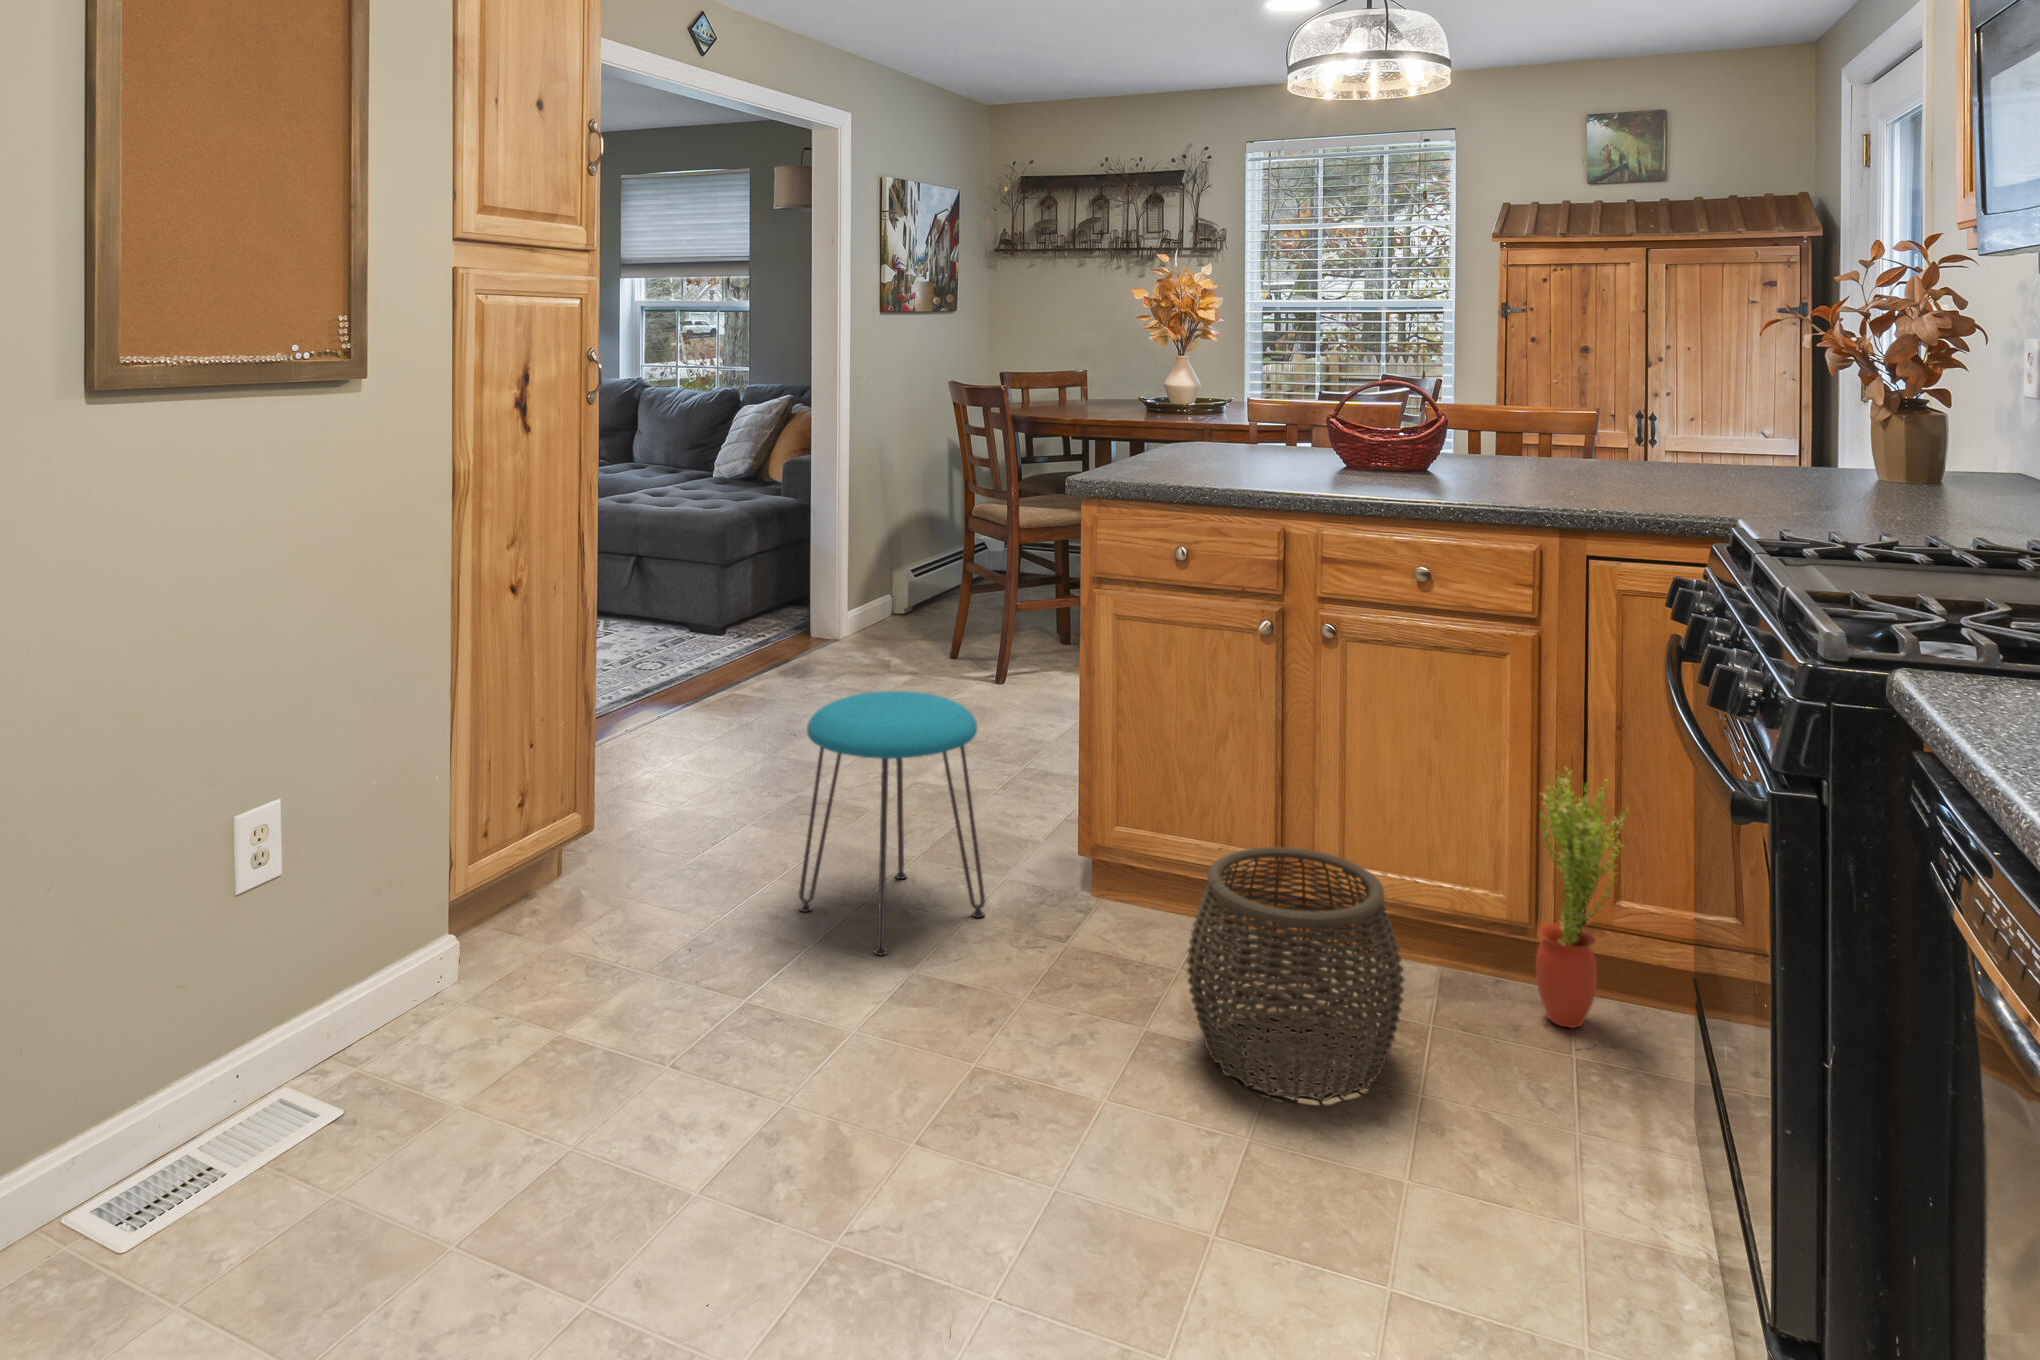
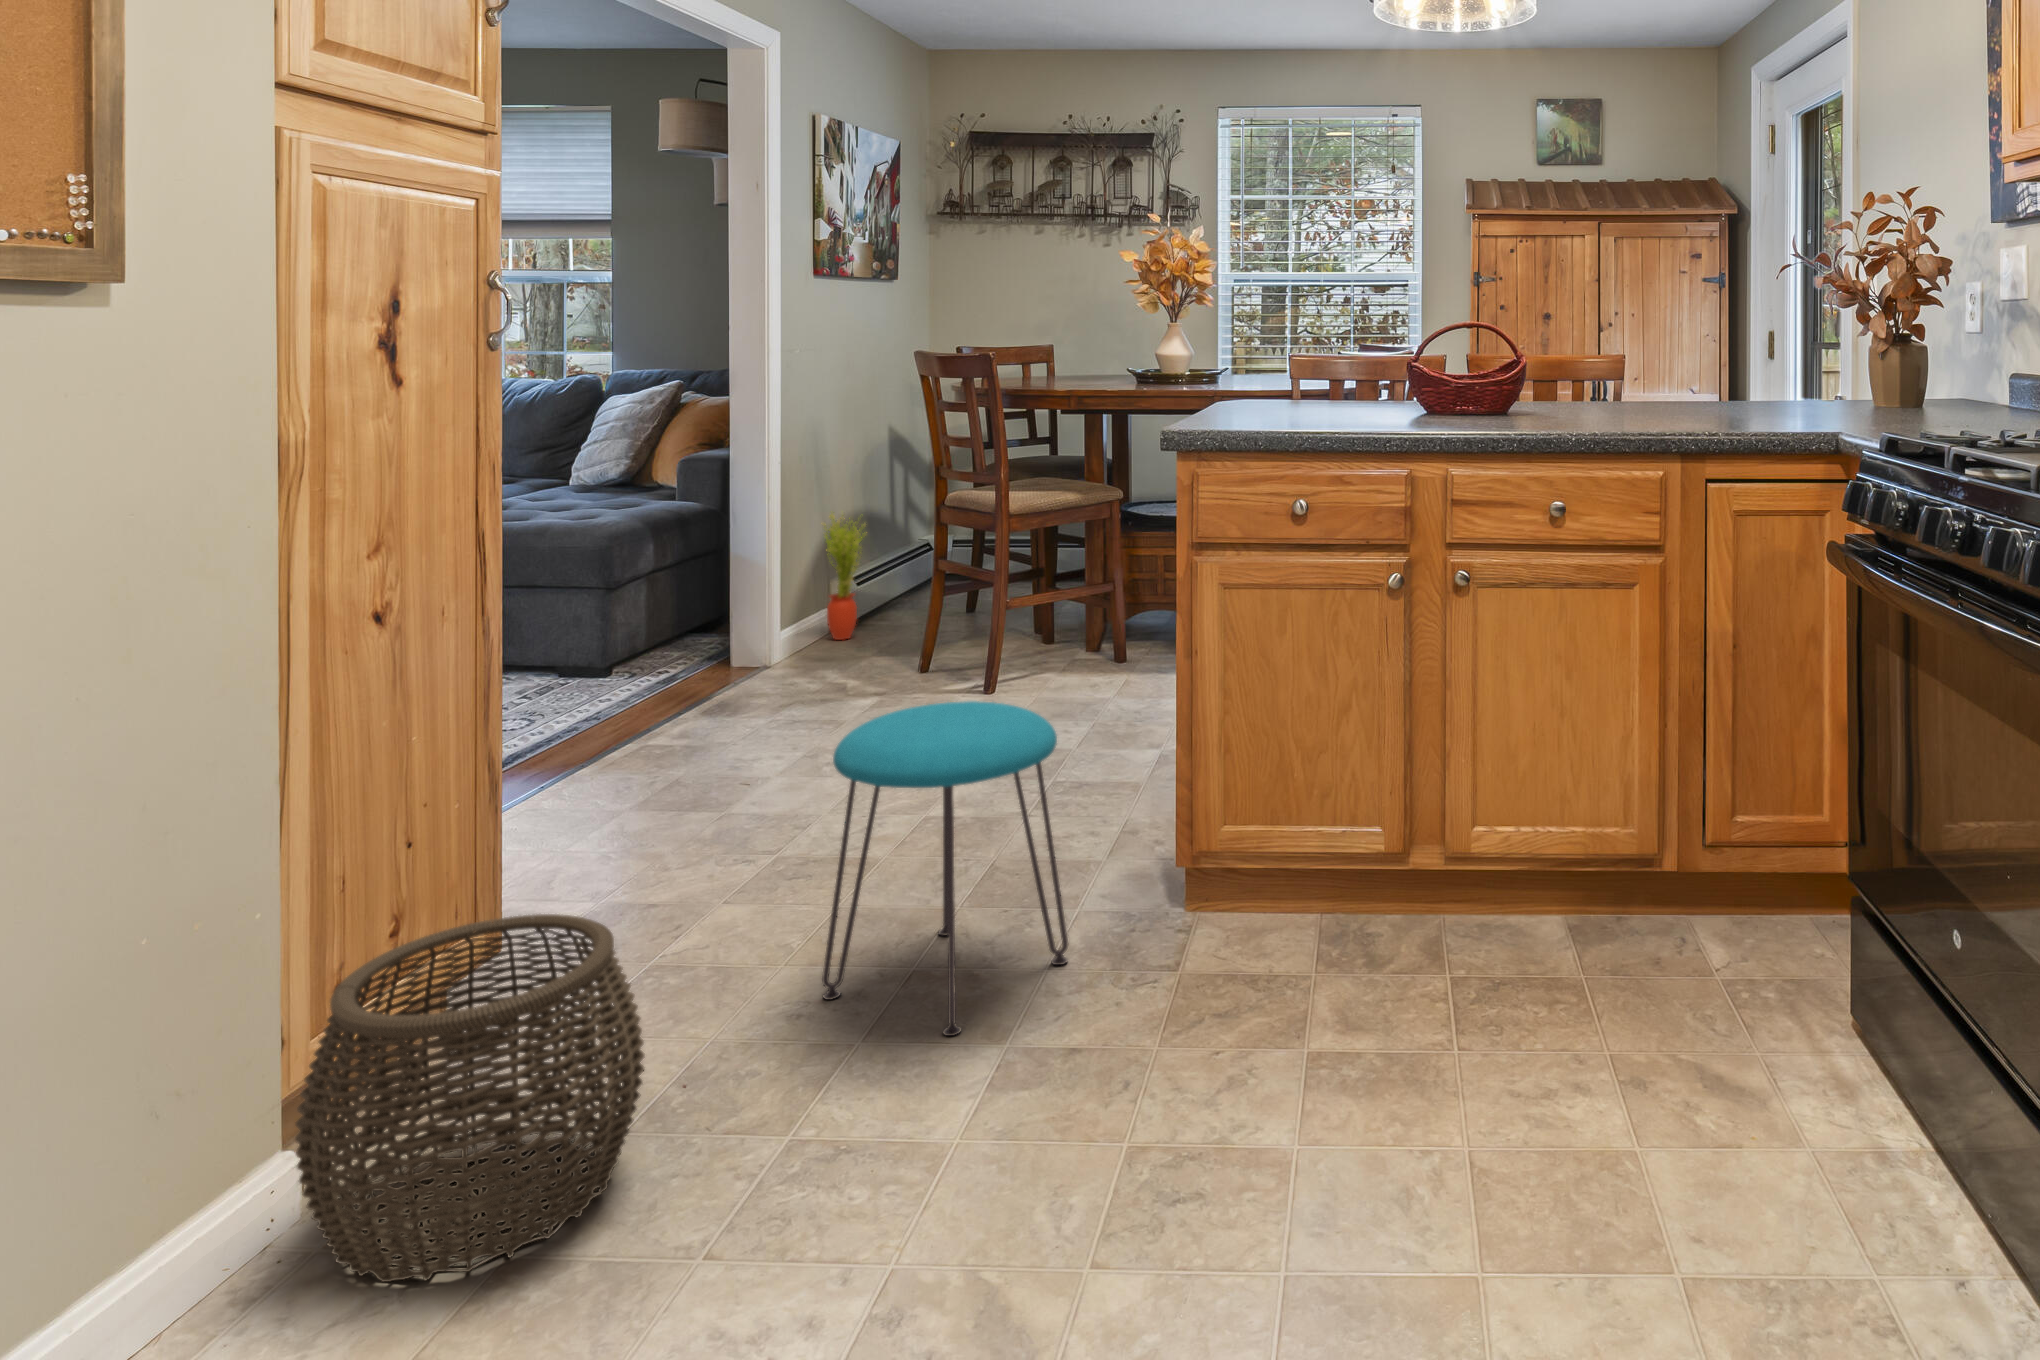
potted plant: present [1536,767,1628,1028] -> present [823,514,862,640]
woven basket: present [1187,847,1404,1101] -> present [295,914,645,1282]

